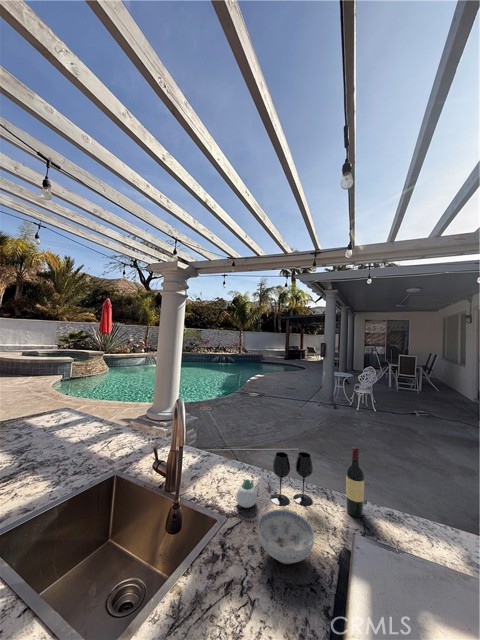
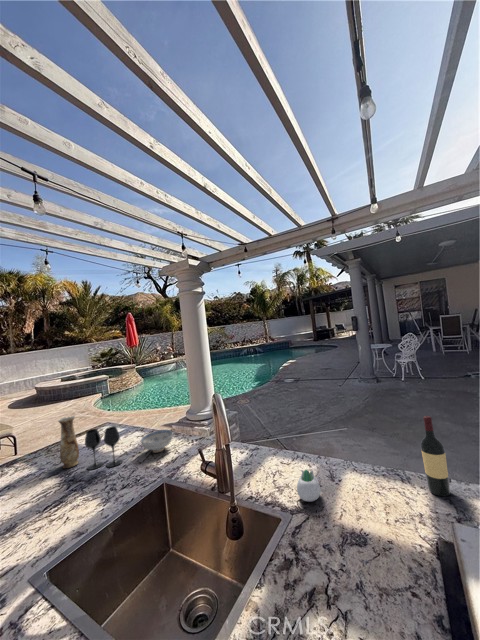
vase: none [16,397,39,447] -> present [58,416,79,468]
wine glass: present [270,452,313,506] -> present [85,426,123,470]
ceramic bowl: present [258,510,315,564] -> present [141,430,172,453]

